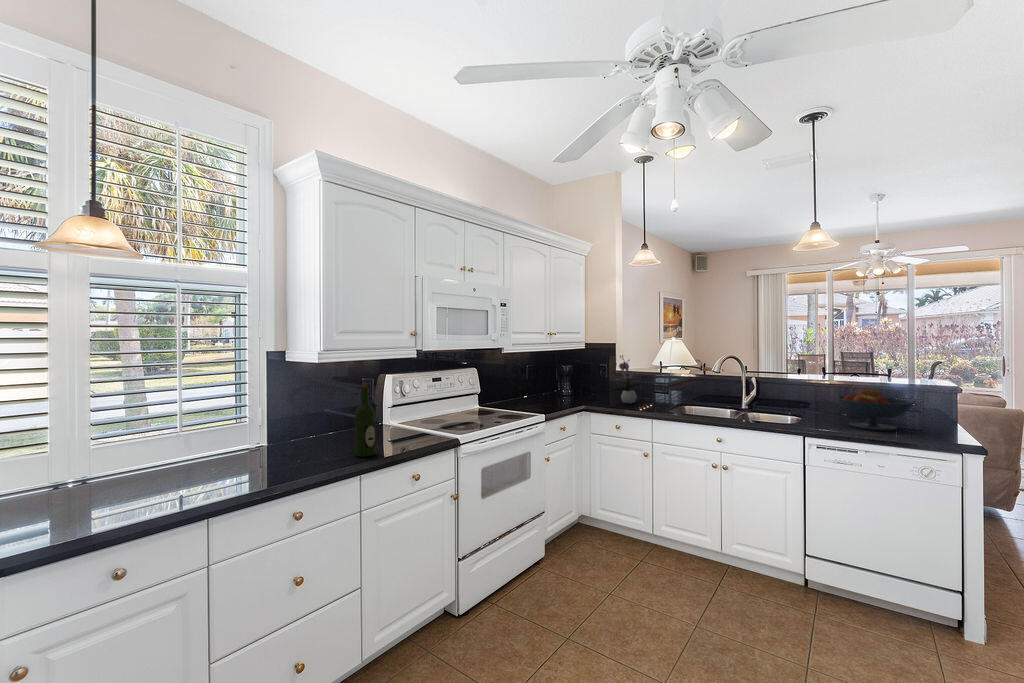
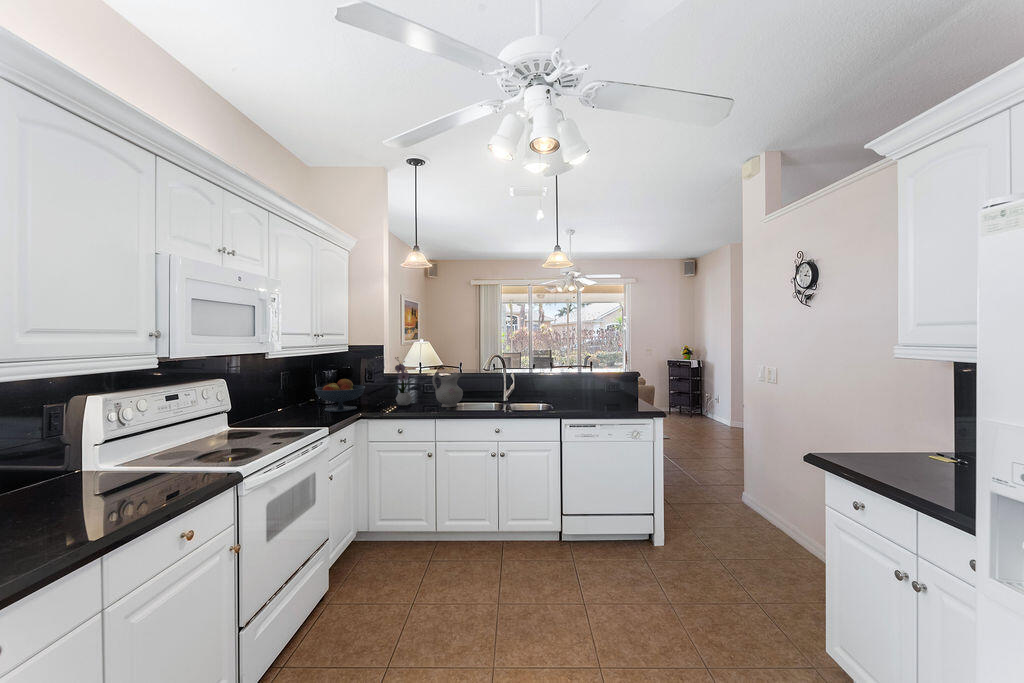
ceramic pitcher: none [655,372,688,410] -> present [432,372,463,407]
wine bottle: present [355,383,375,457] -> none [63,409,106,530]
fruit bowl: present [837,388,912,431] -> present [315,379,365,412]

